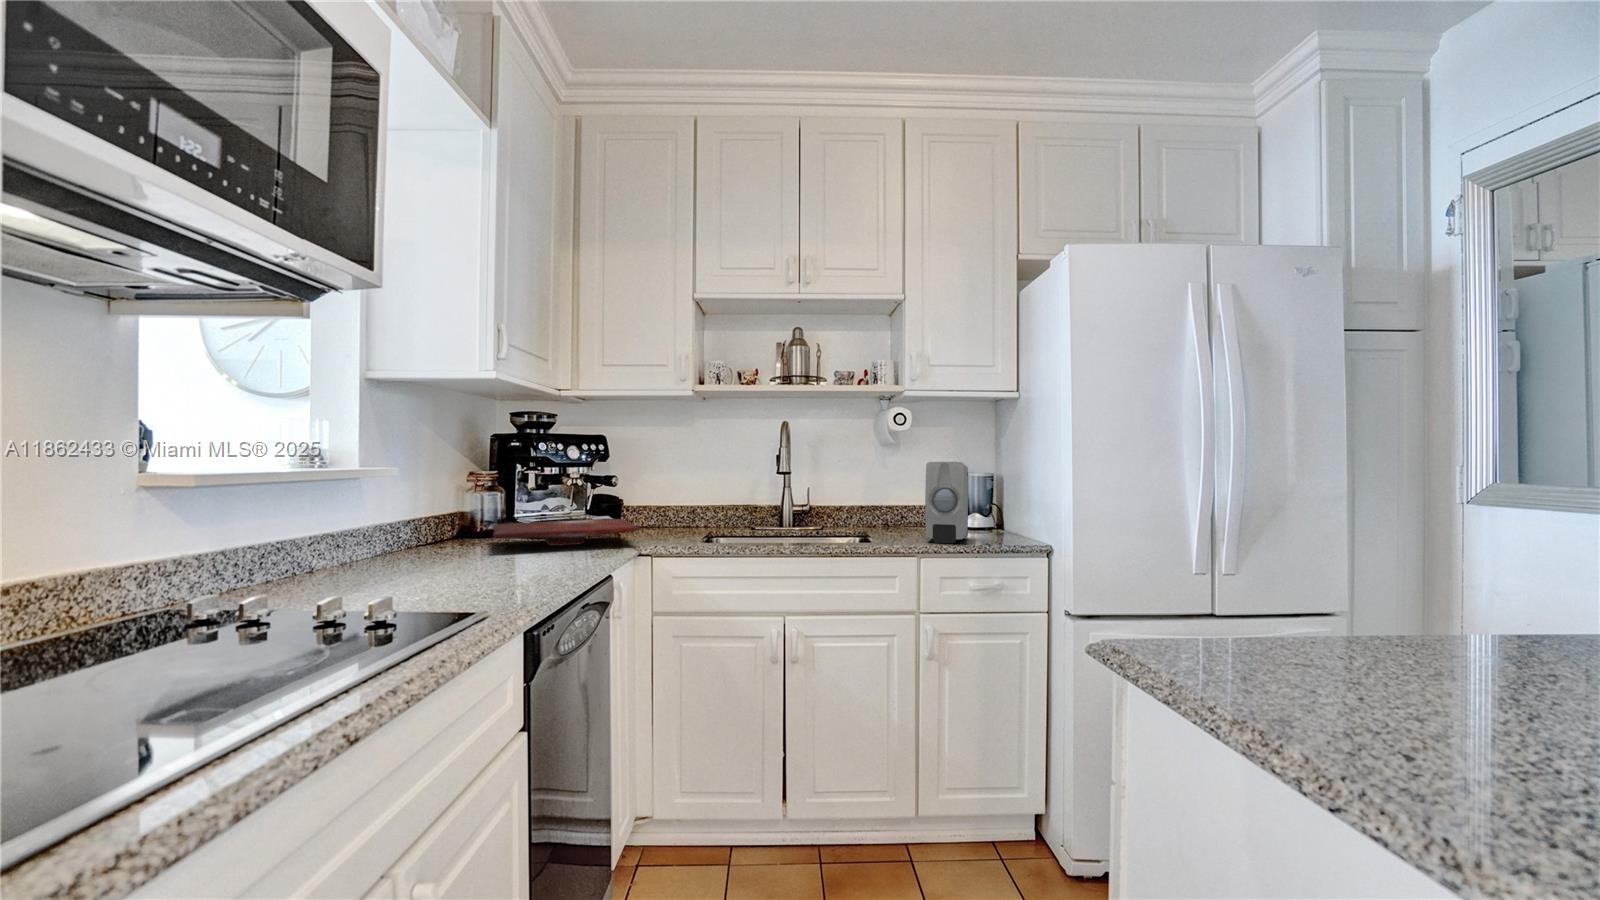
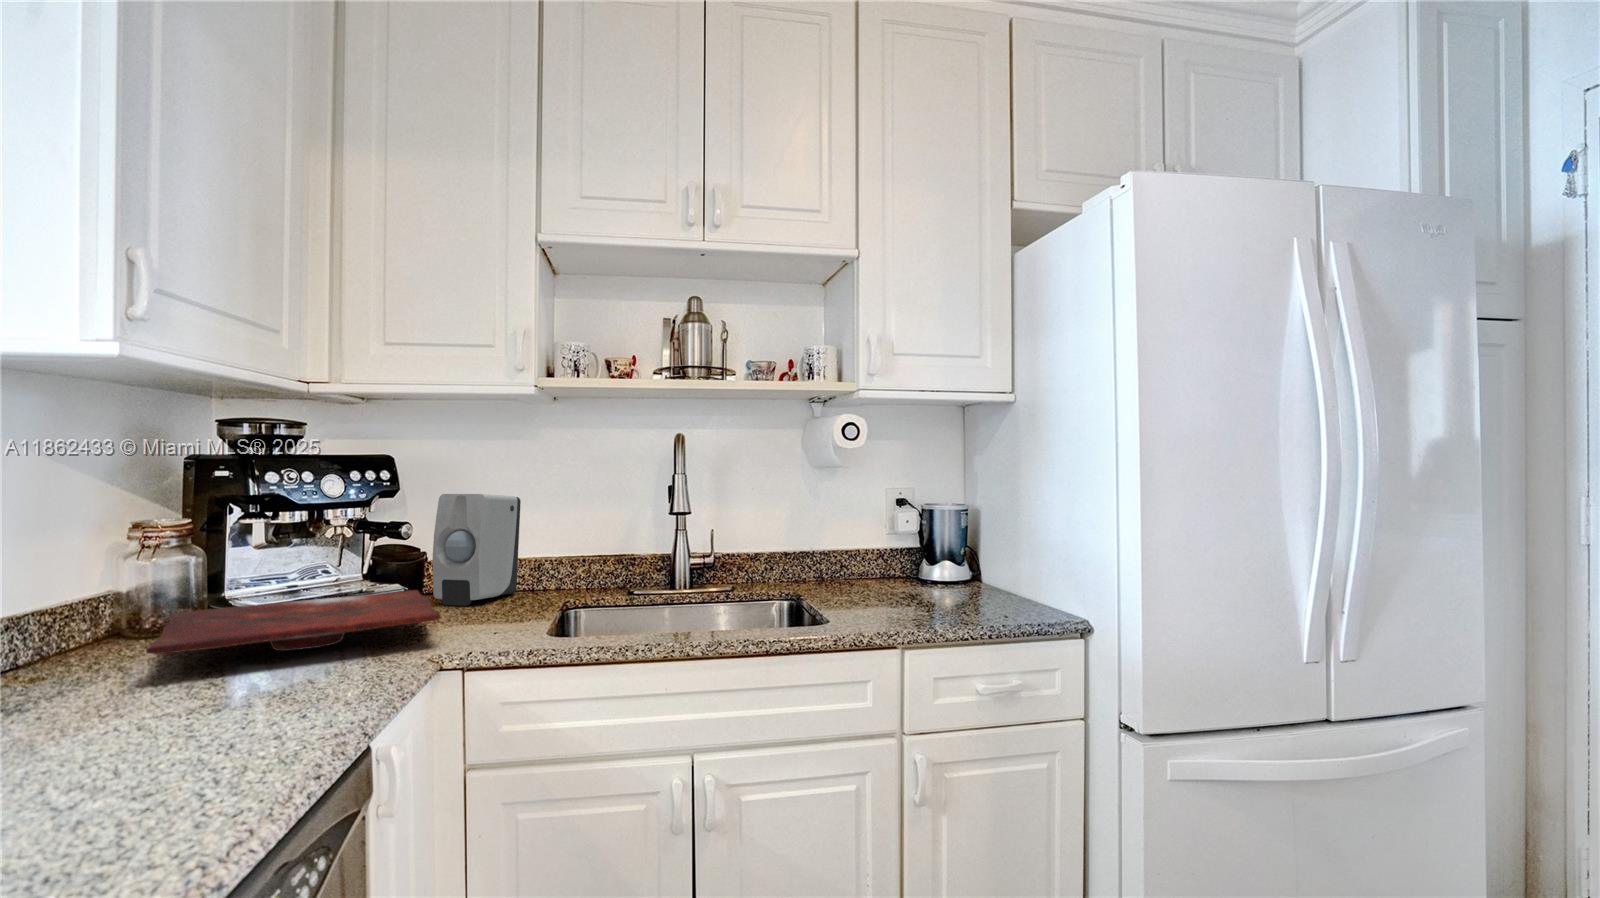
soap dispenser: present [925,462,968,543] -> present [433,494,521,606]

